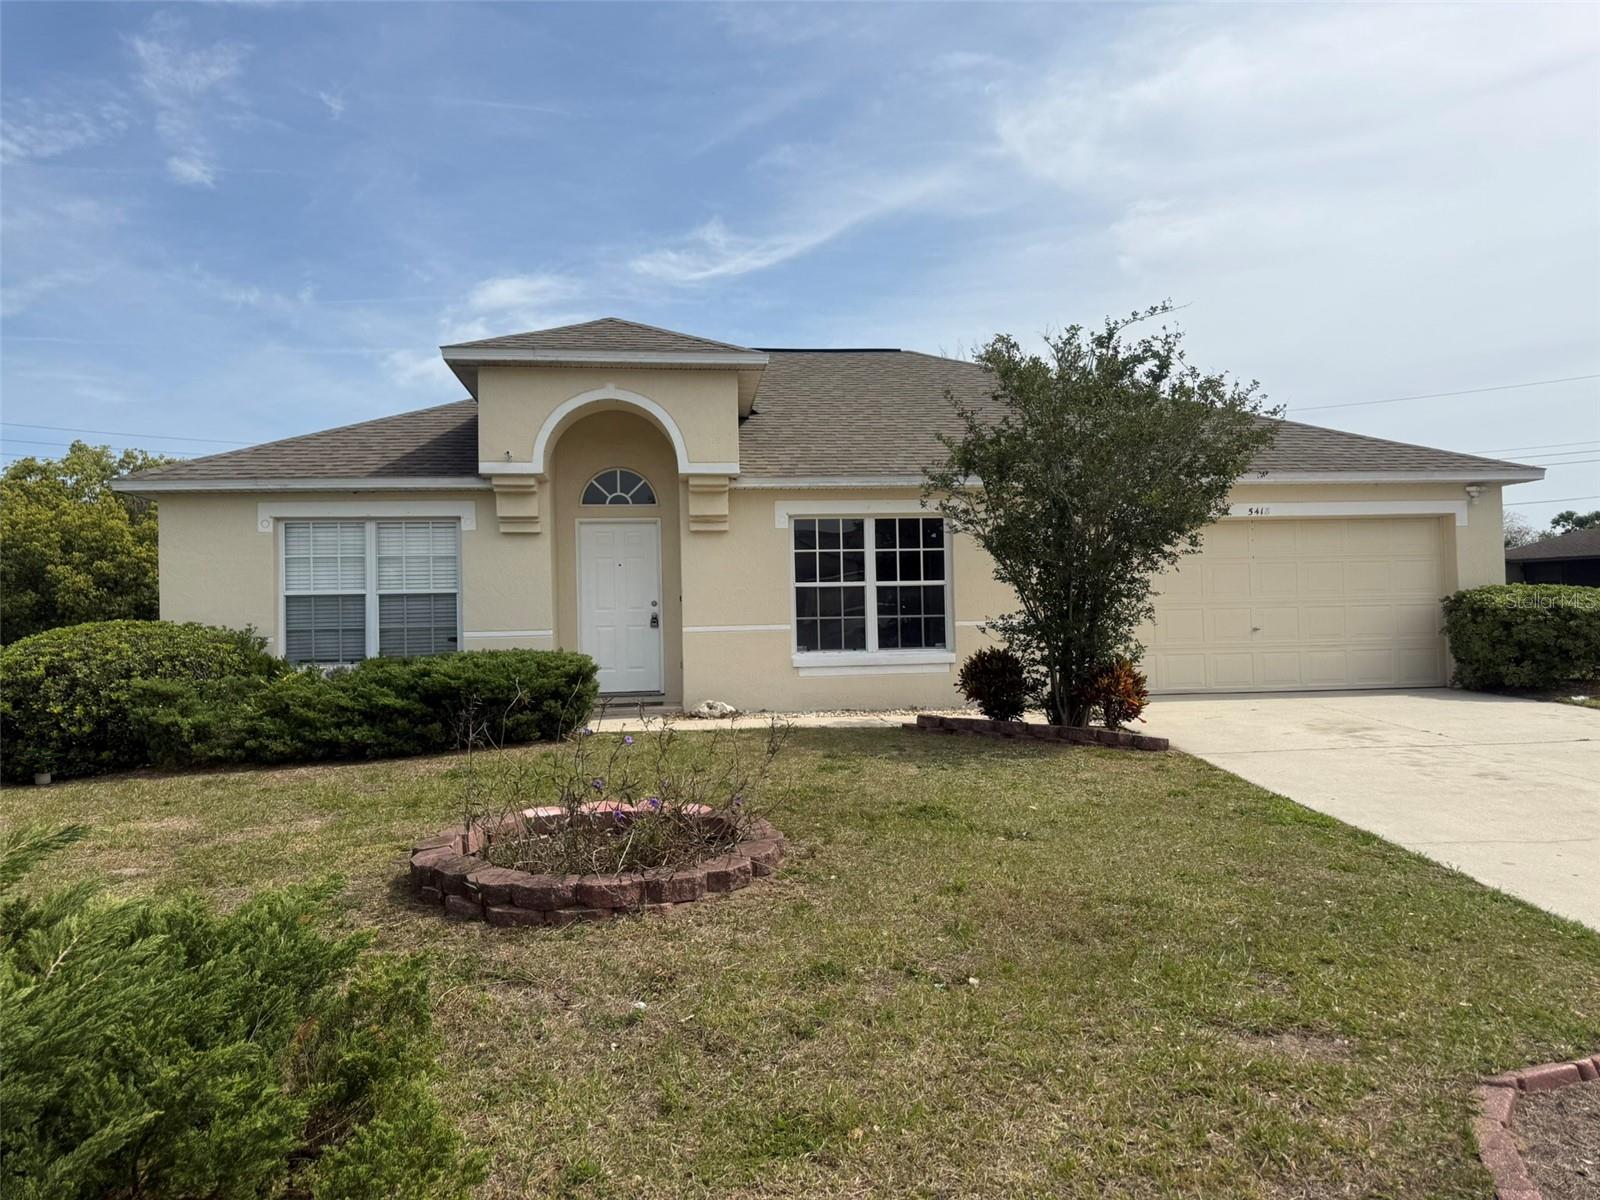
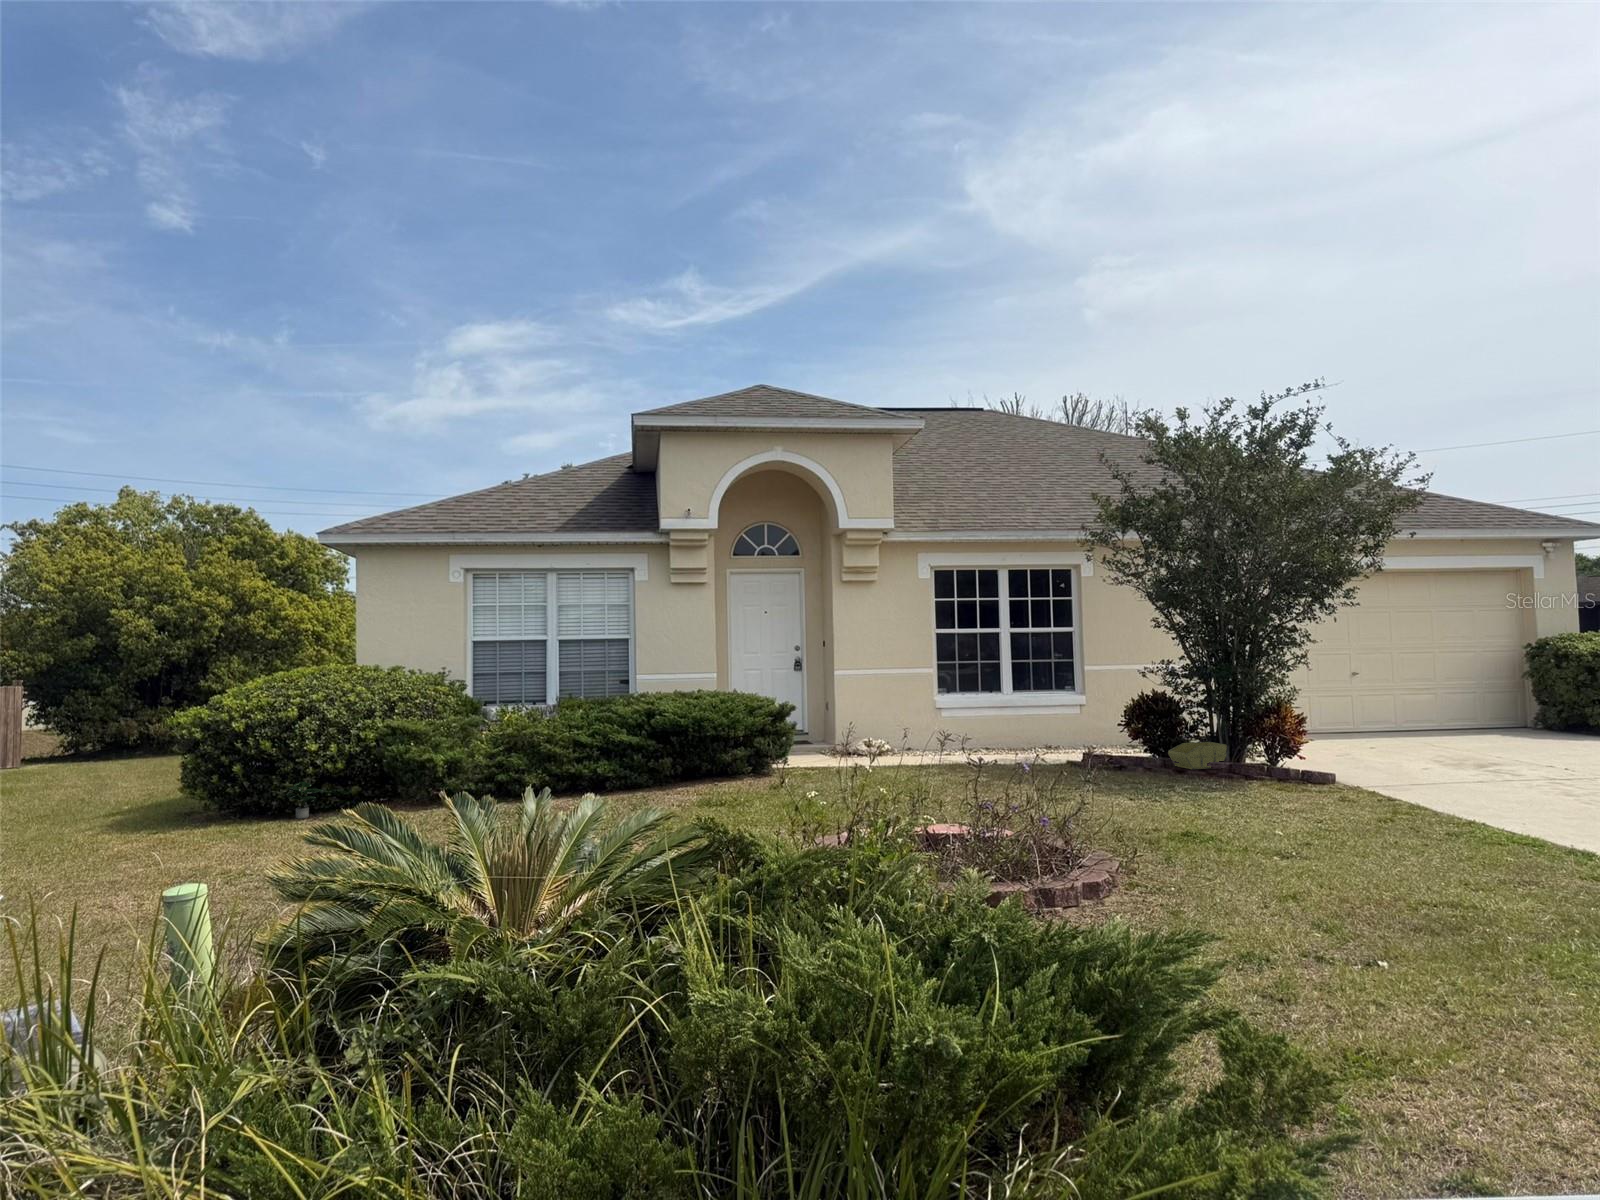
storage bin: none [1006,703,1067,733] -> present [1168,742,1227,769]

